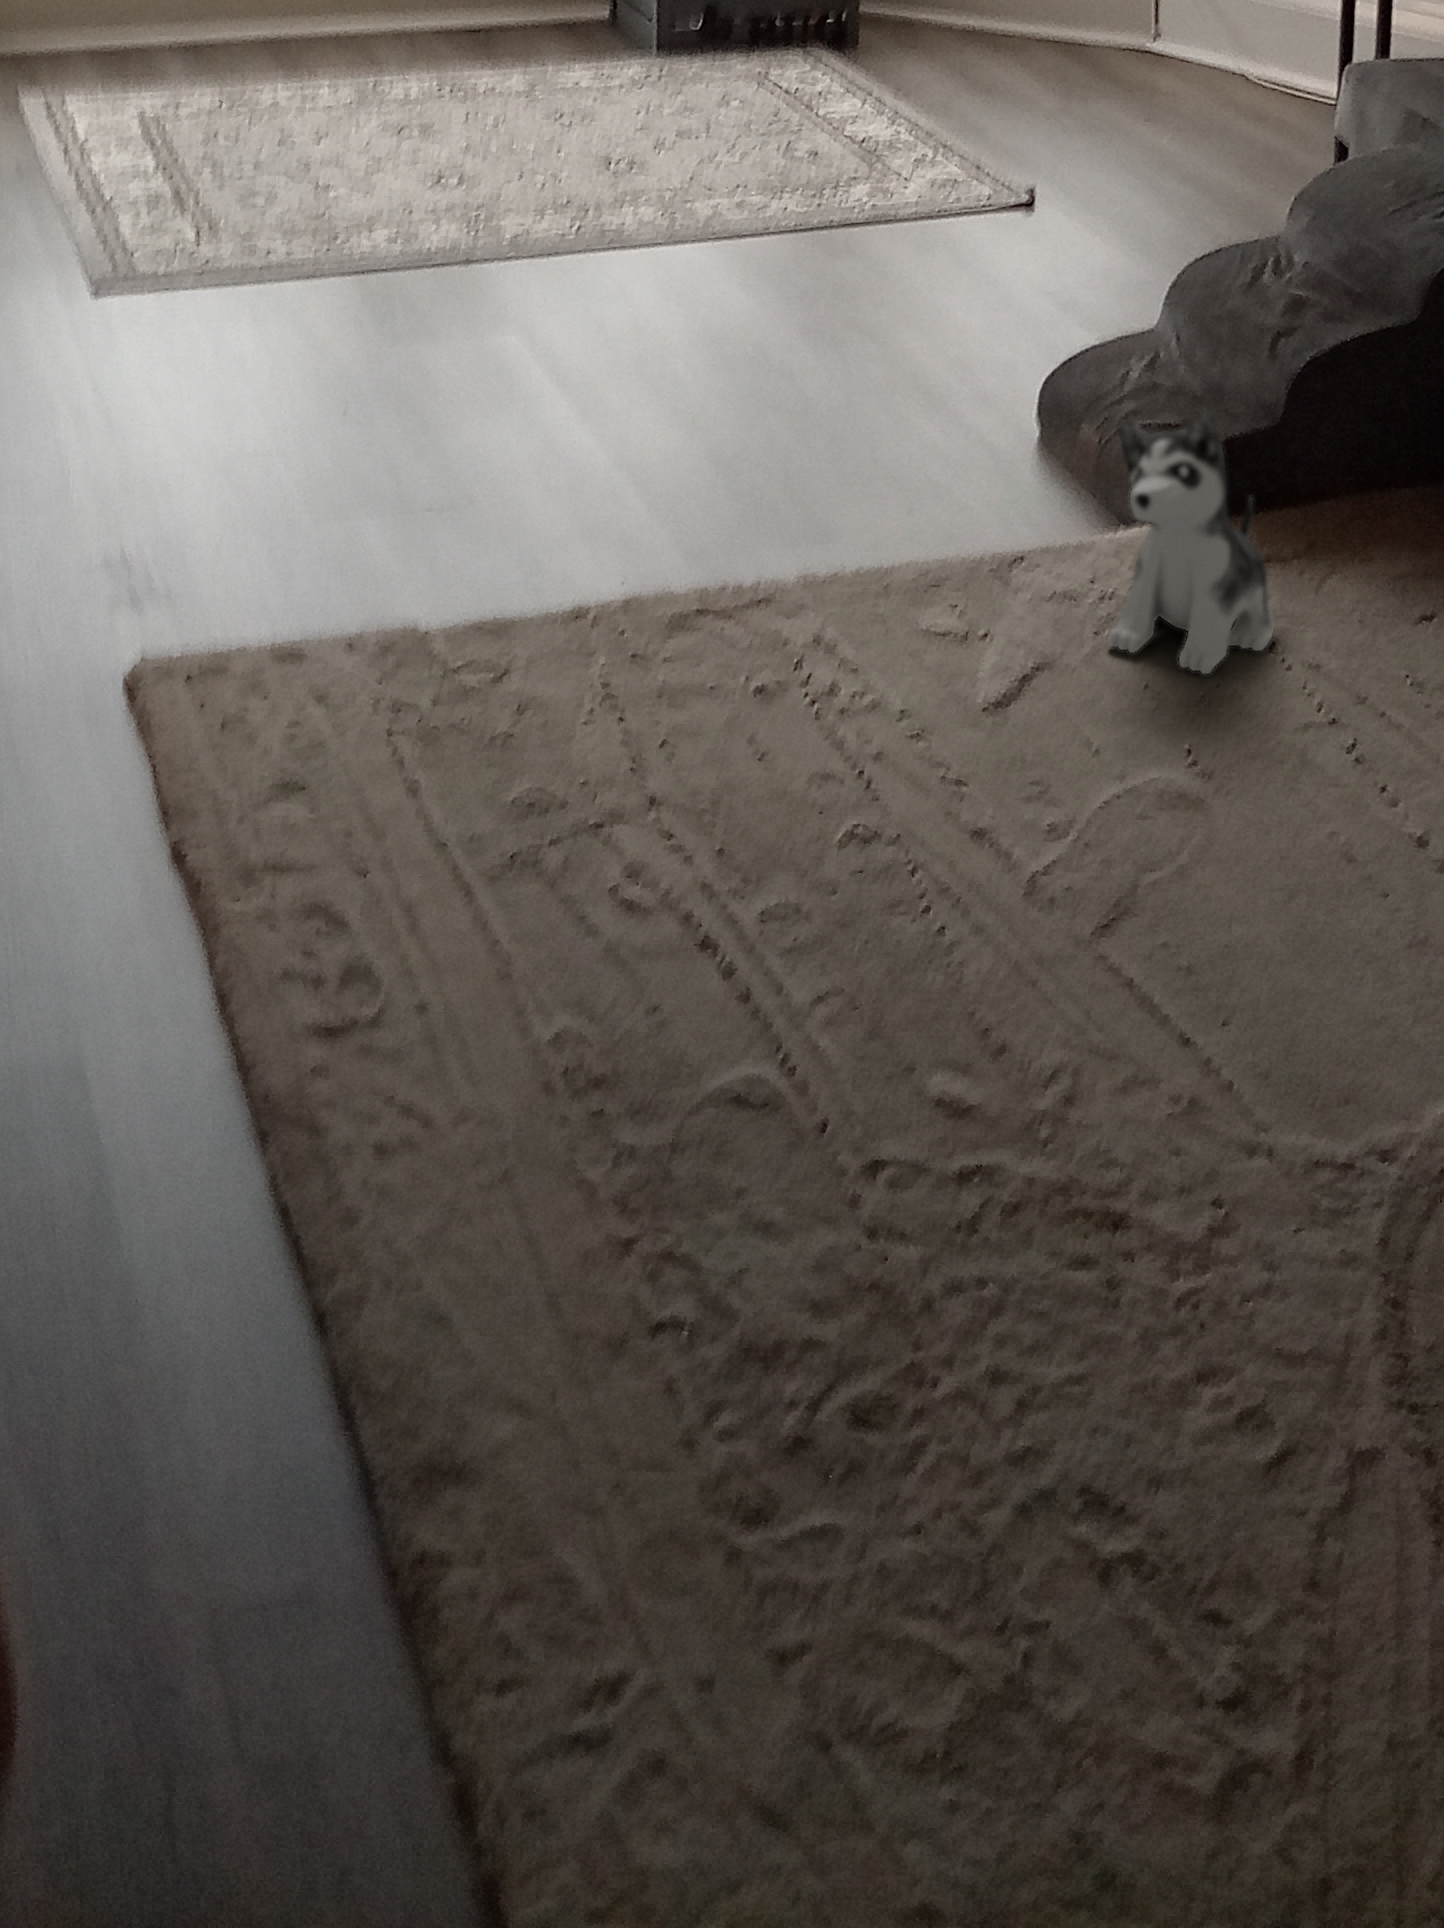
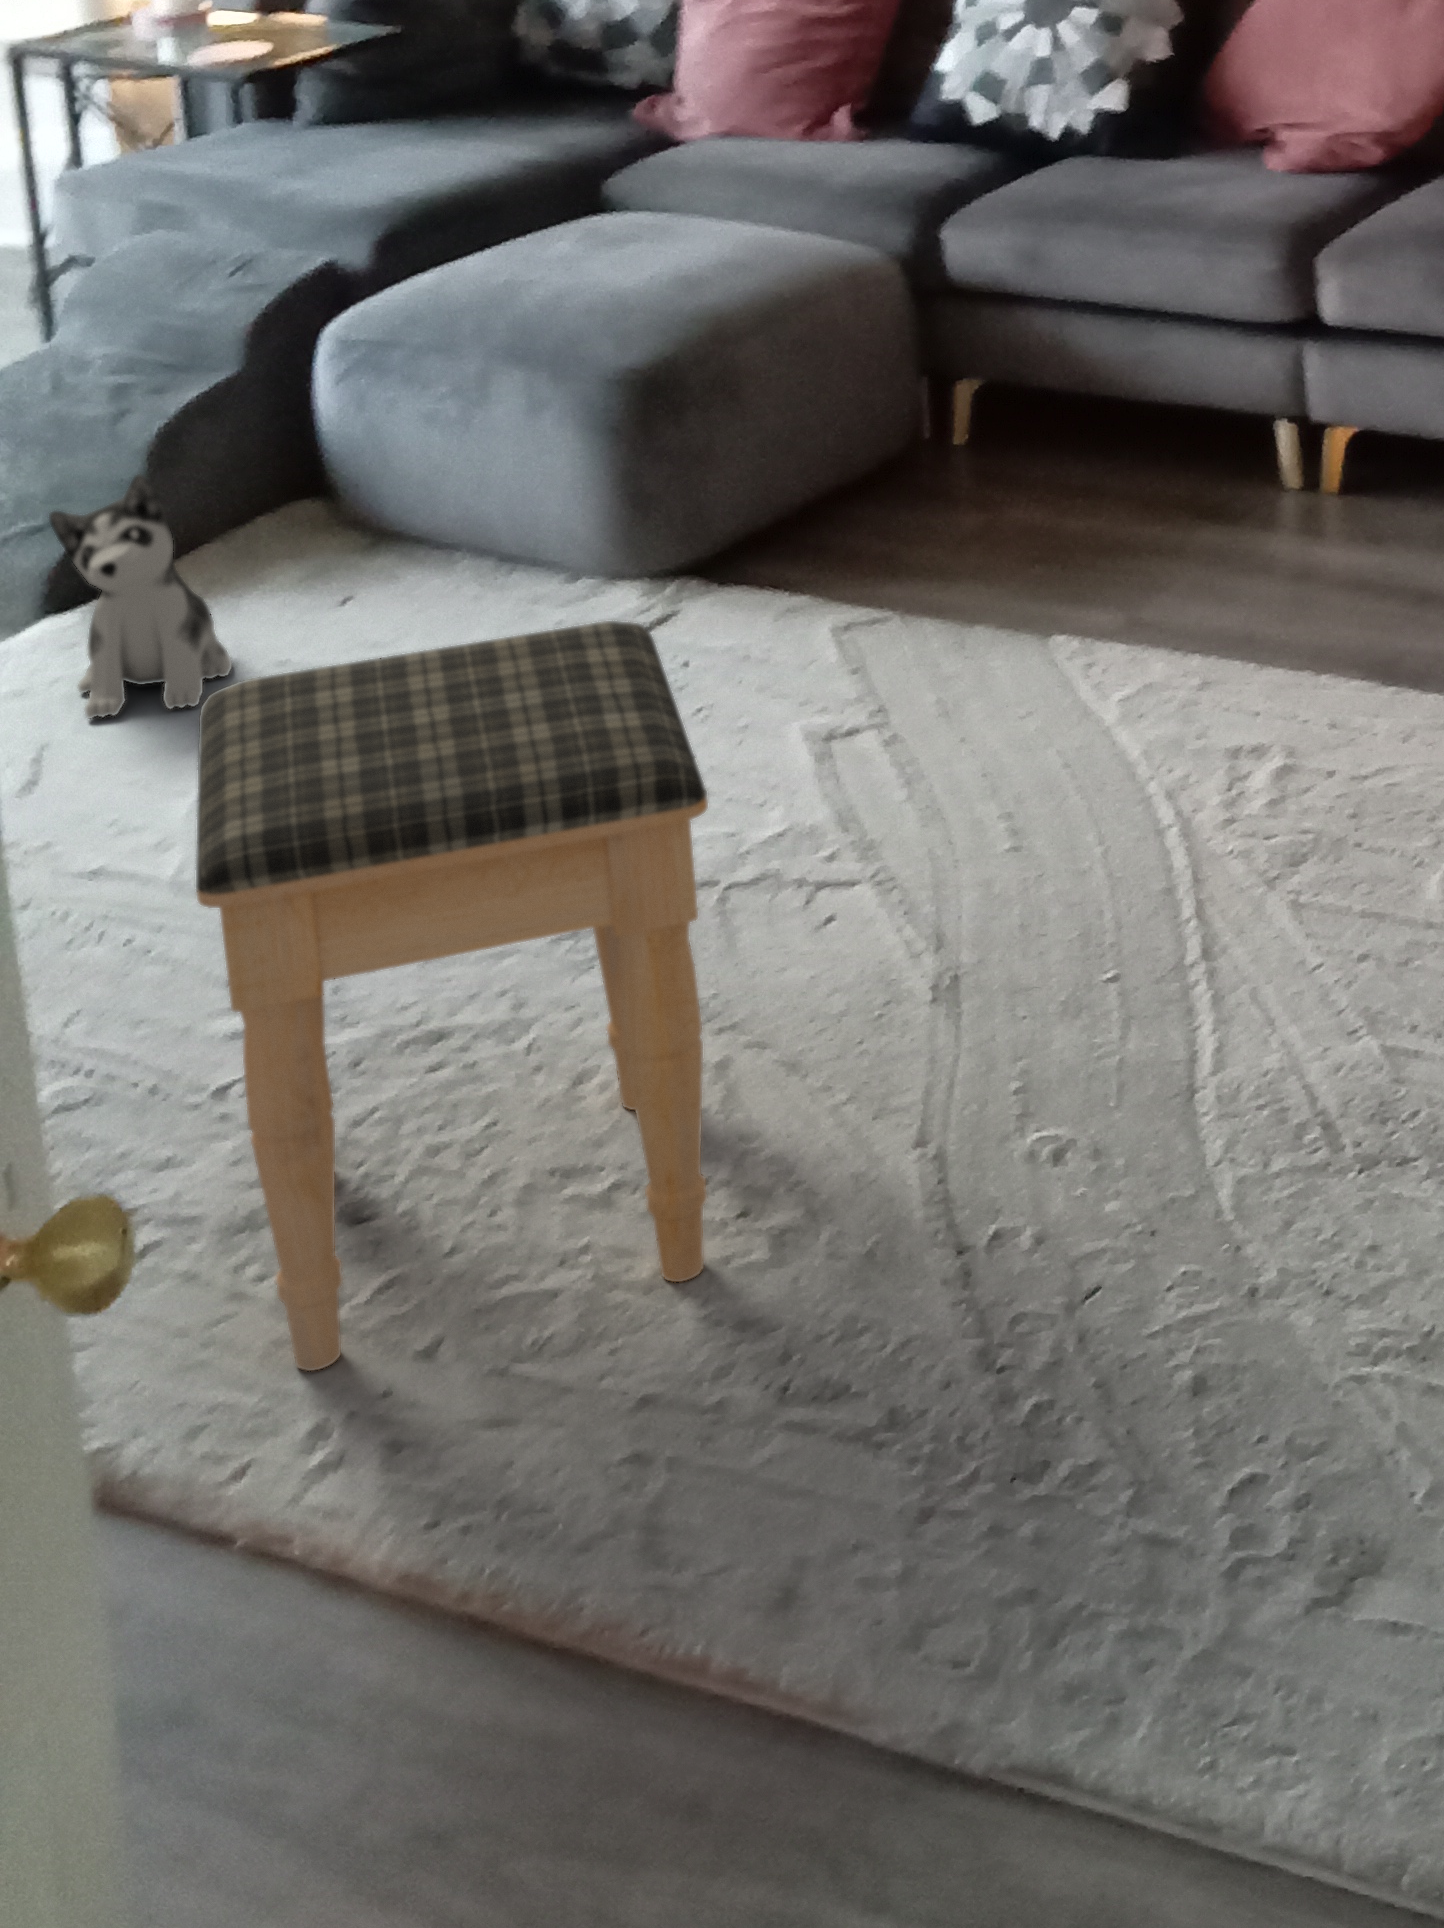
footstool: none [617,737,1358,1770] -> present [196,621,708,1371]

